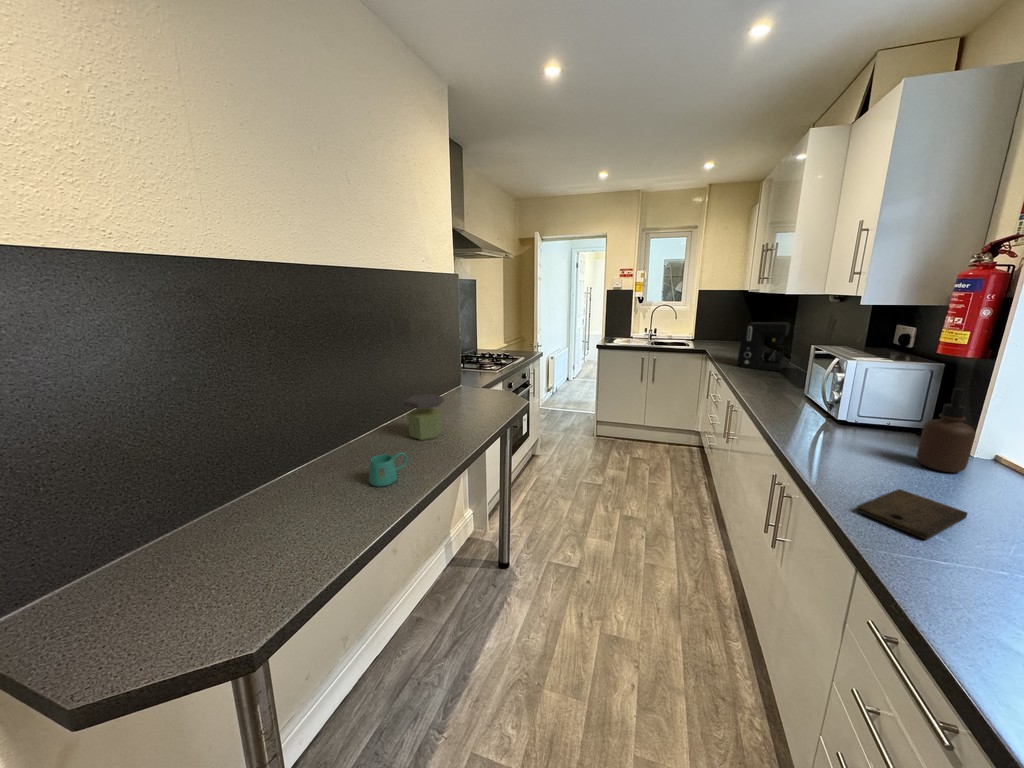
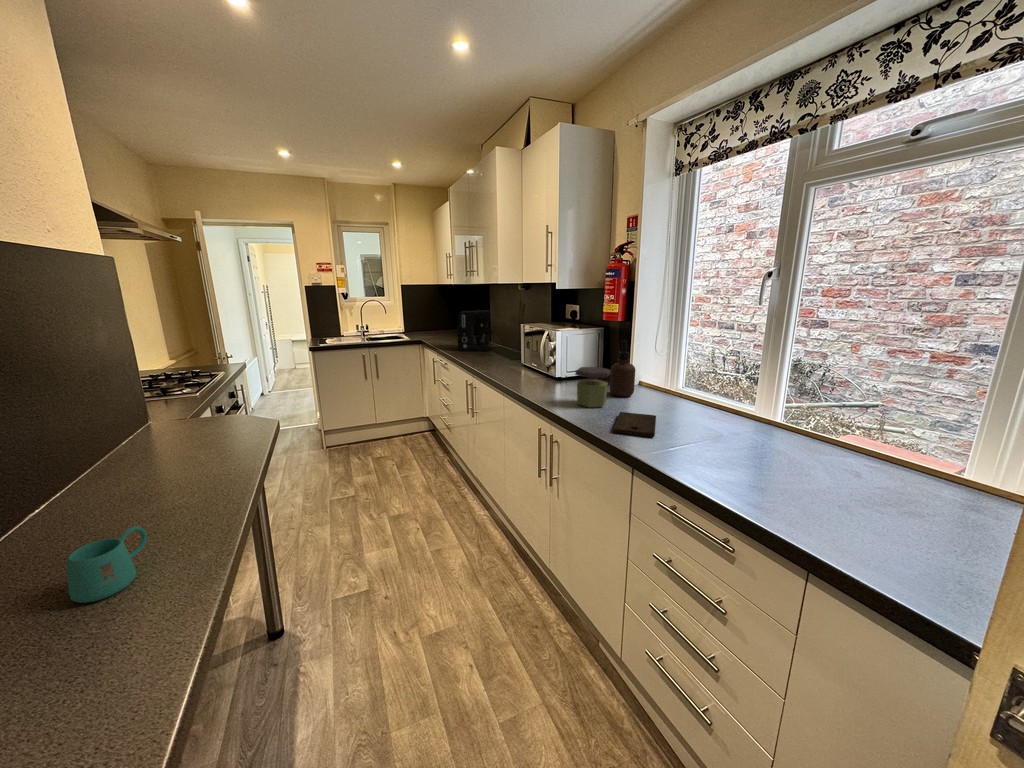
jar: present [404,394,444,440] -> present [576,367,610,408]

